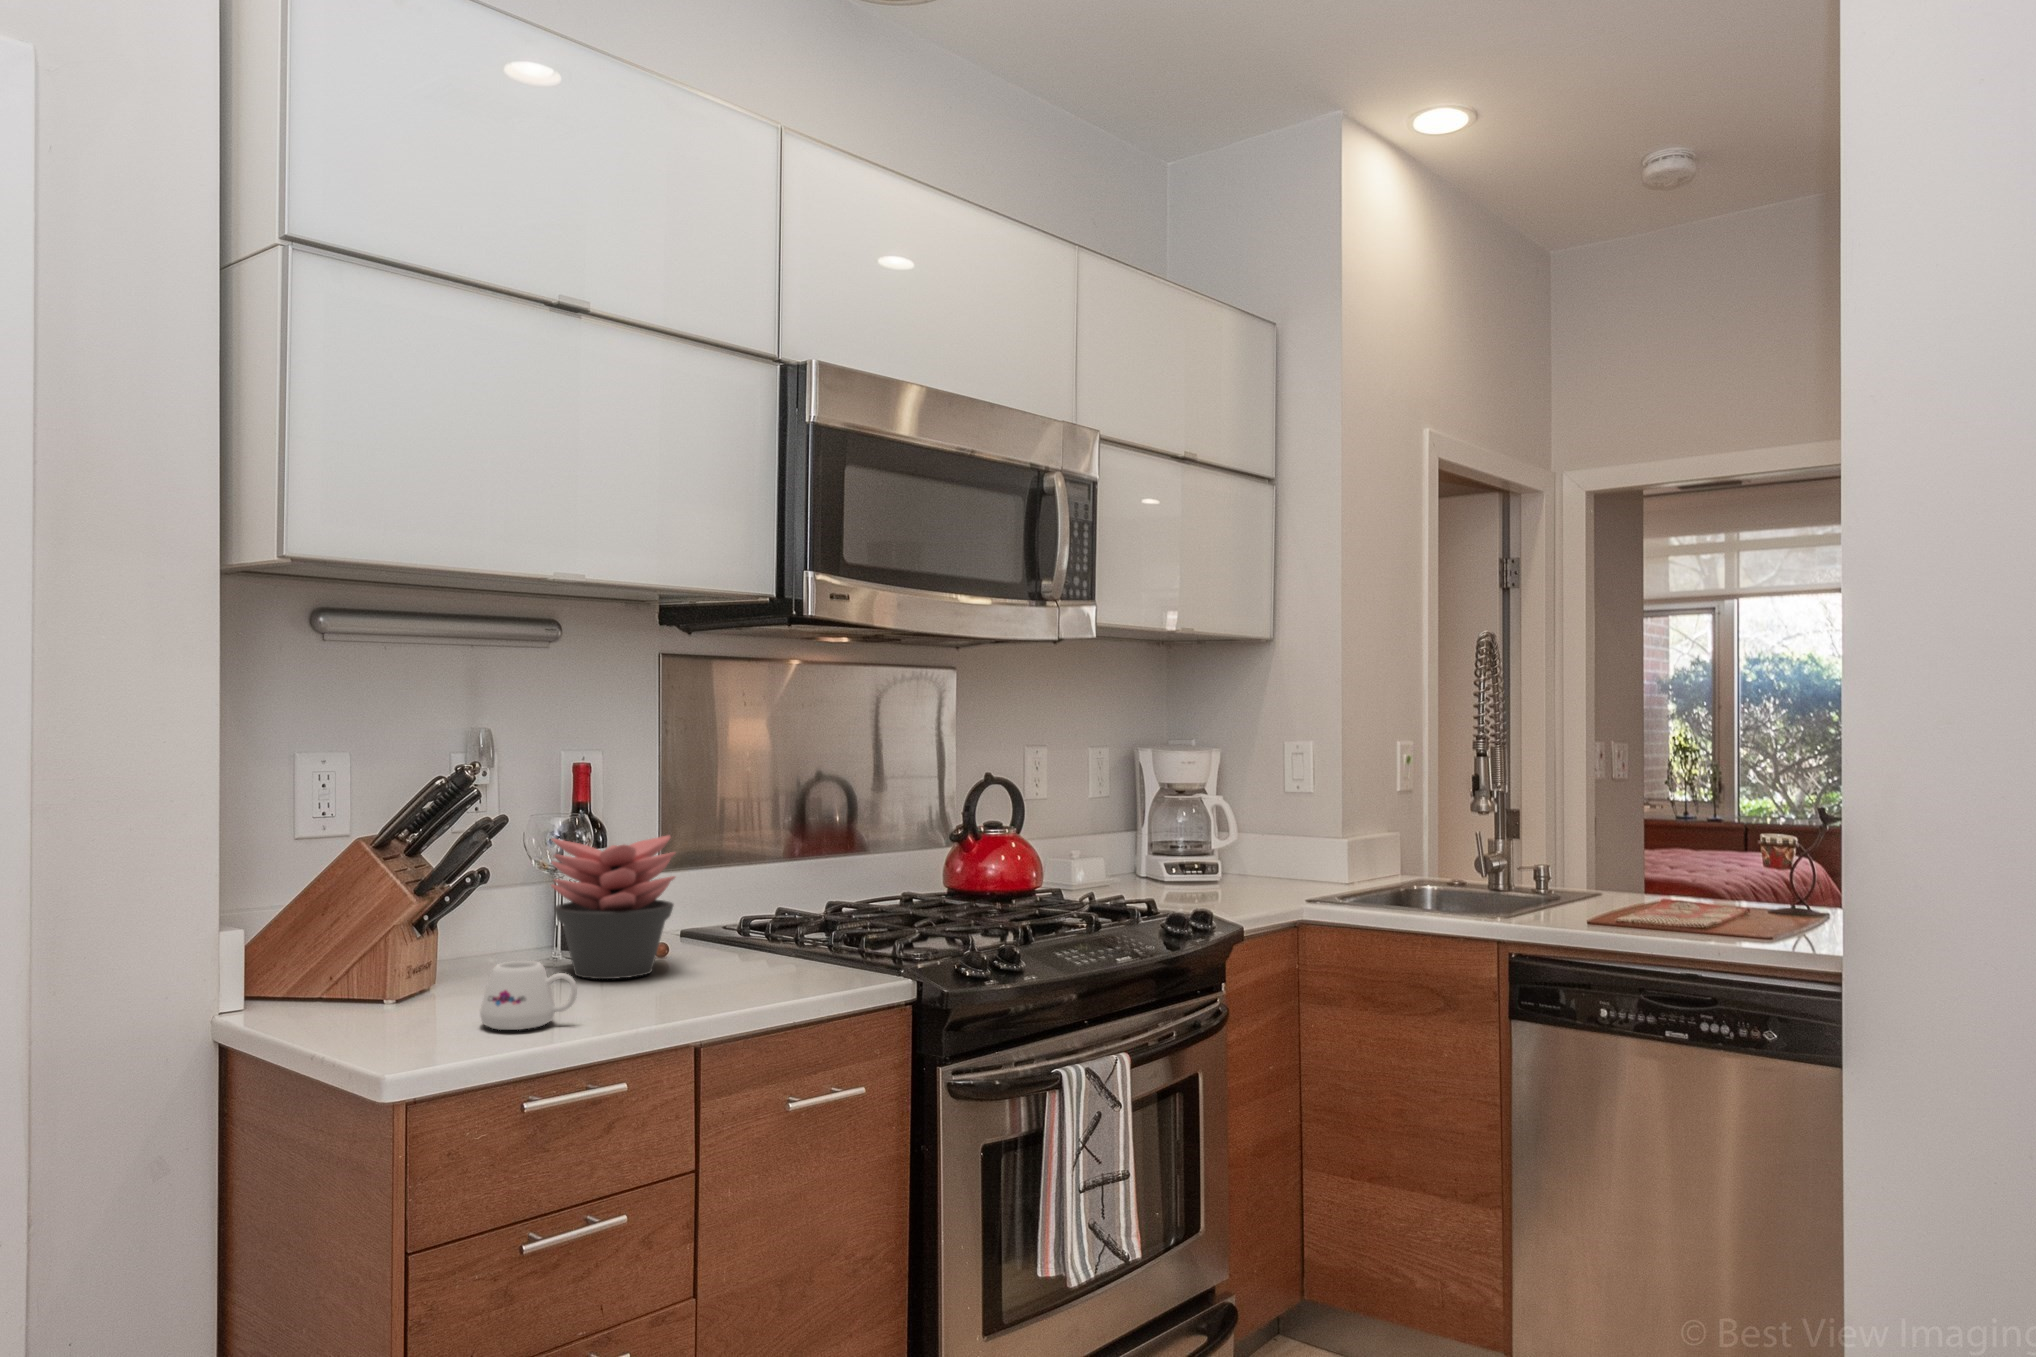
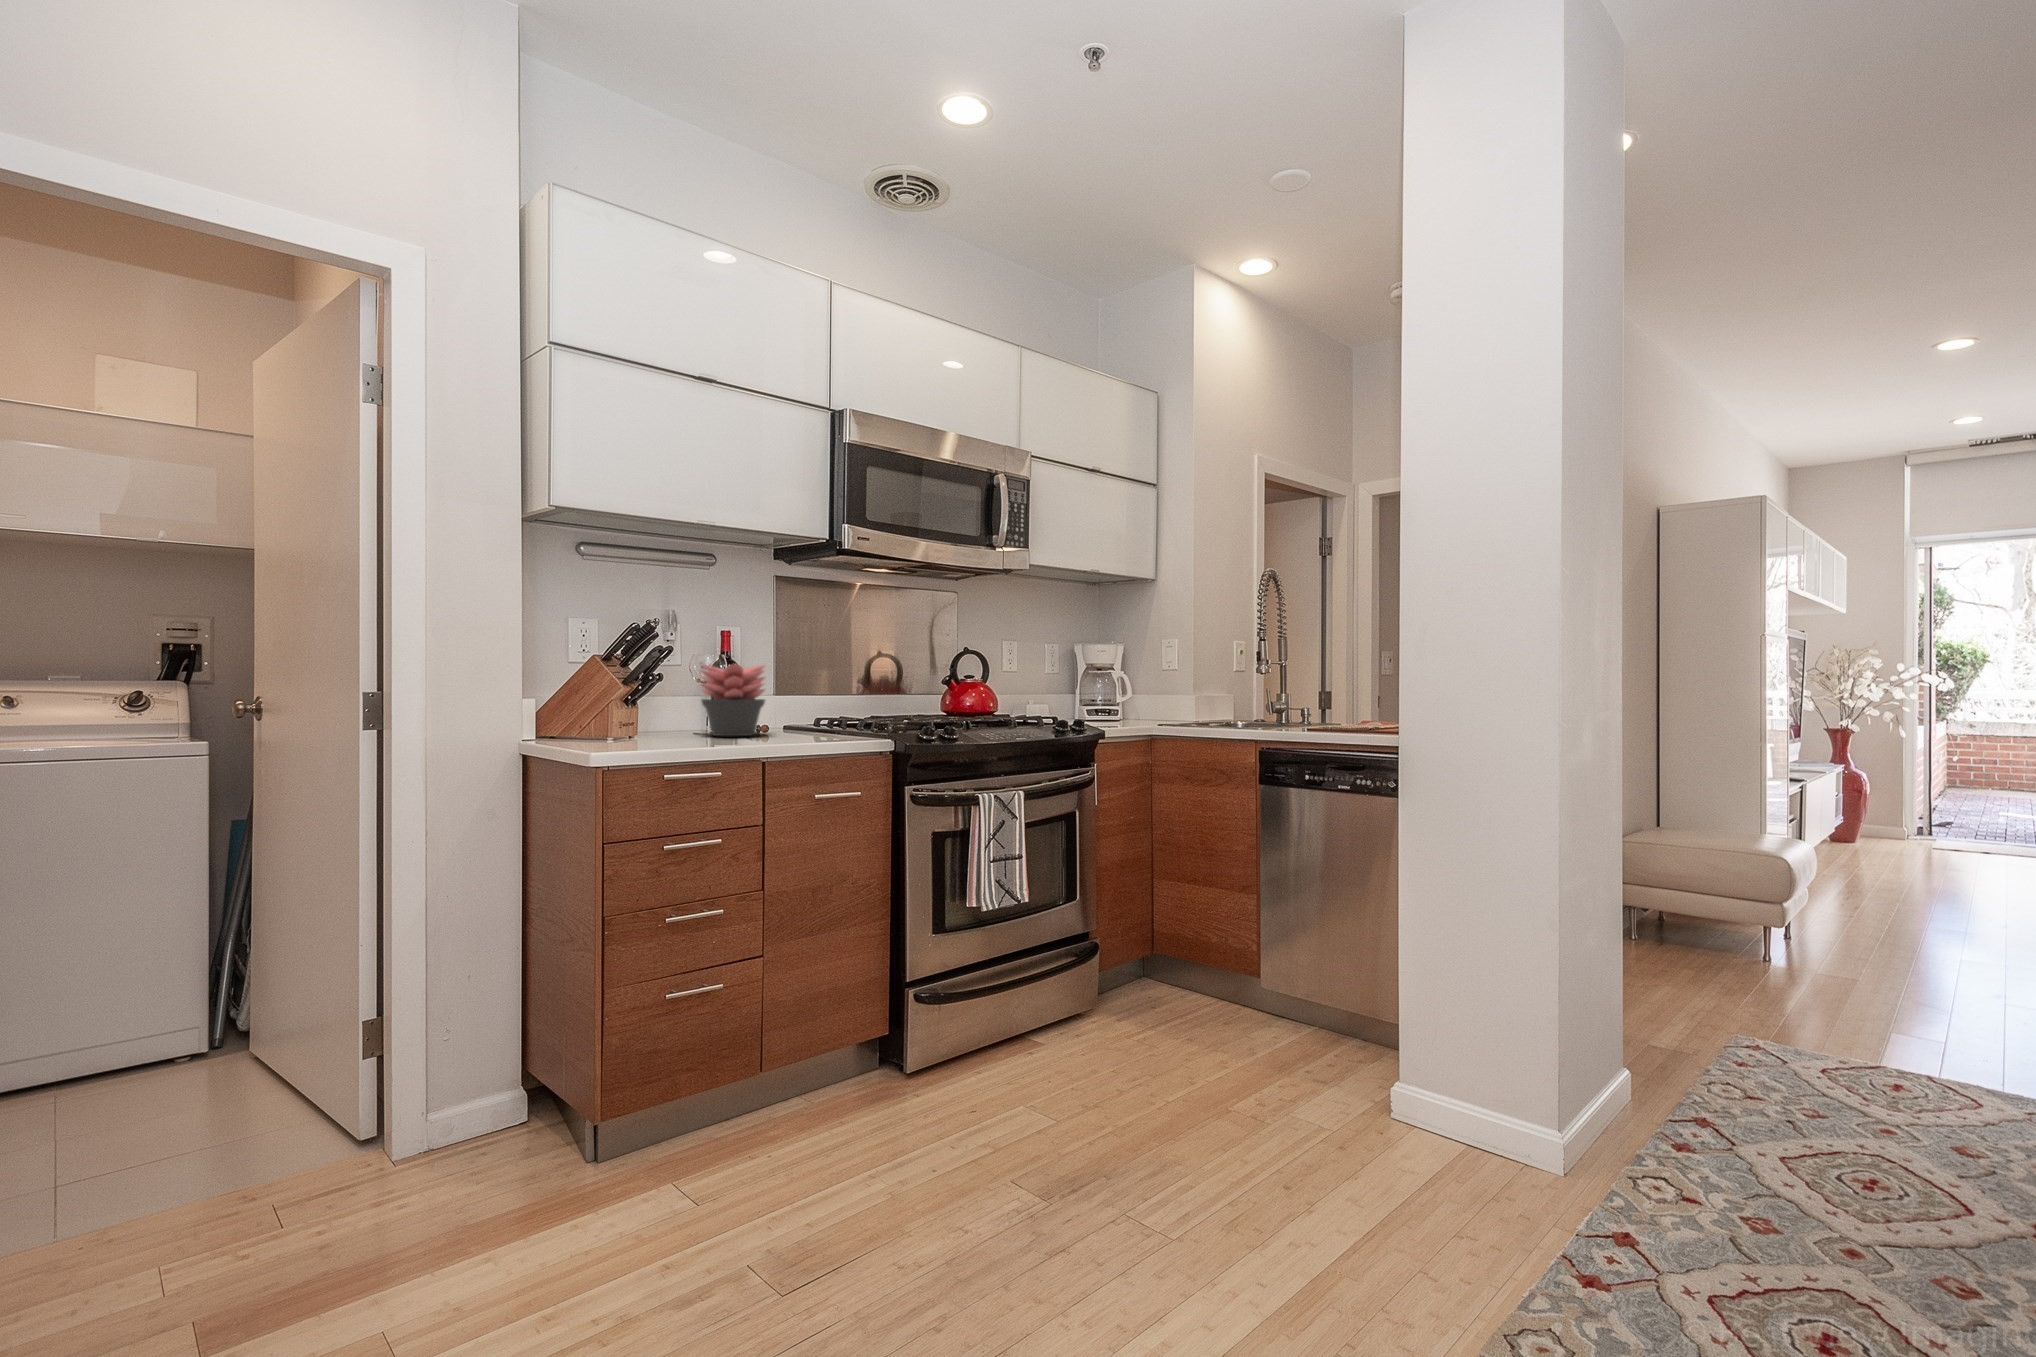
mug: present [480,961,577,1030] -> none [652,716,701,748]

